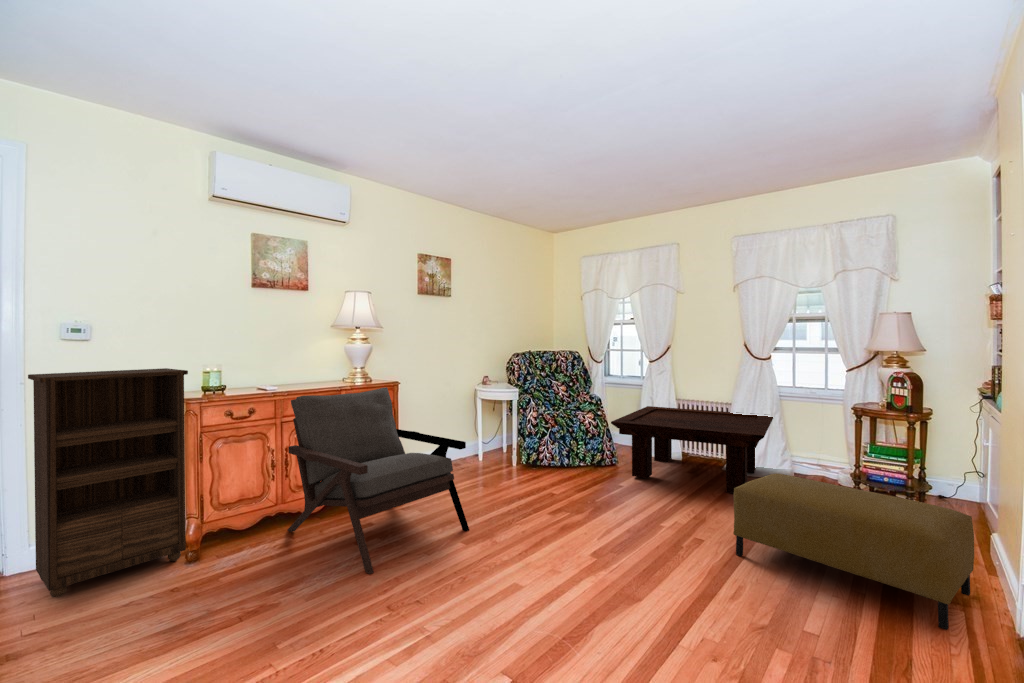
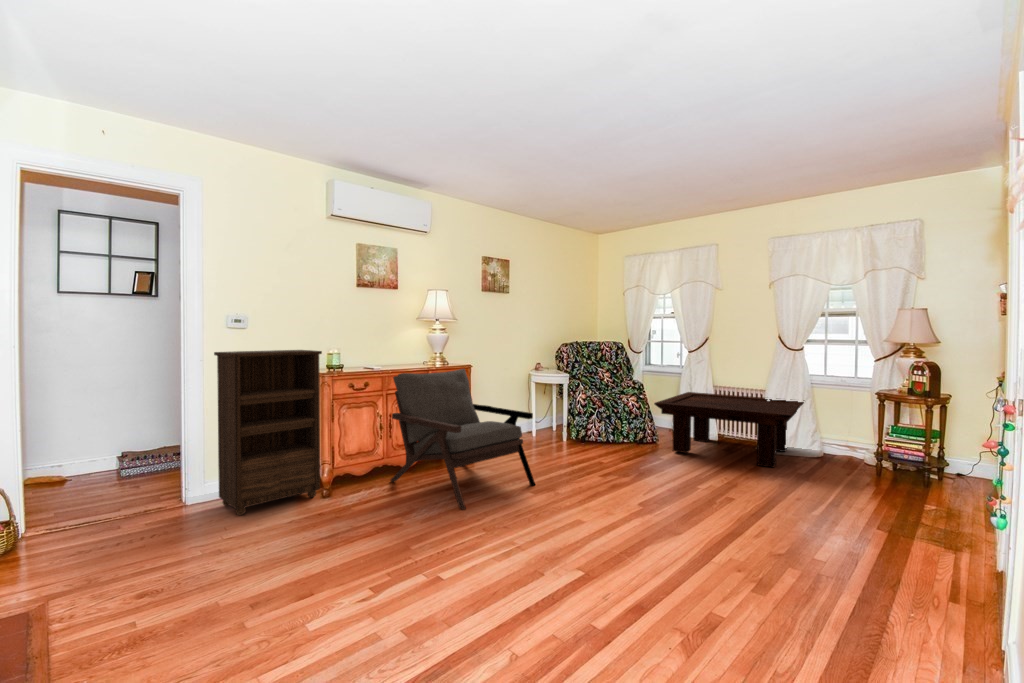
ottoman: present [733,474,974,630] -> none [757,444,956,558]

